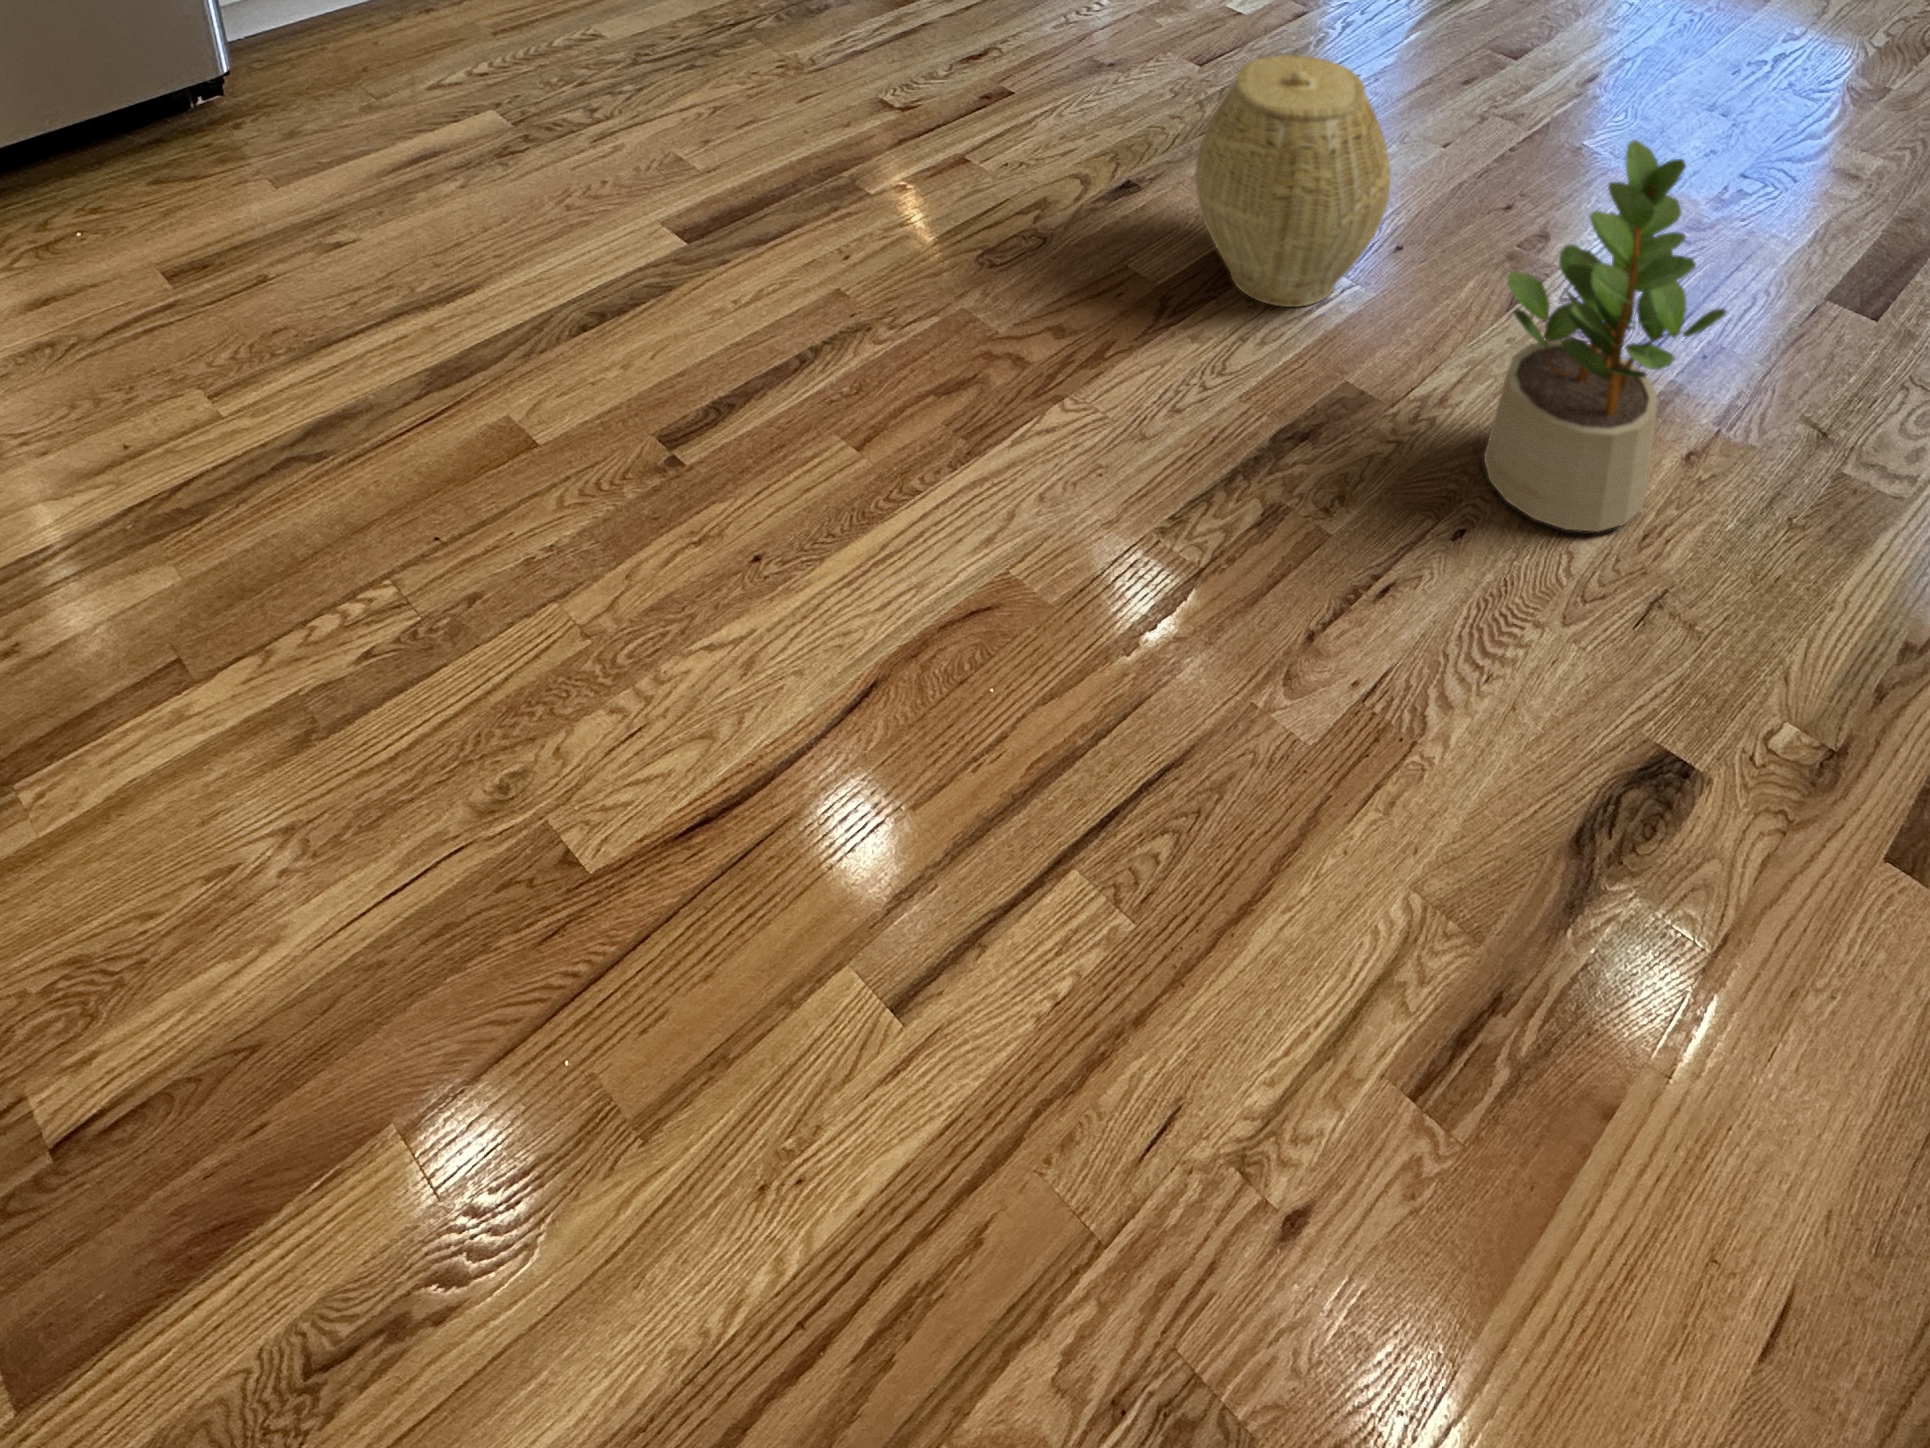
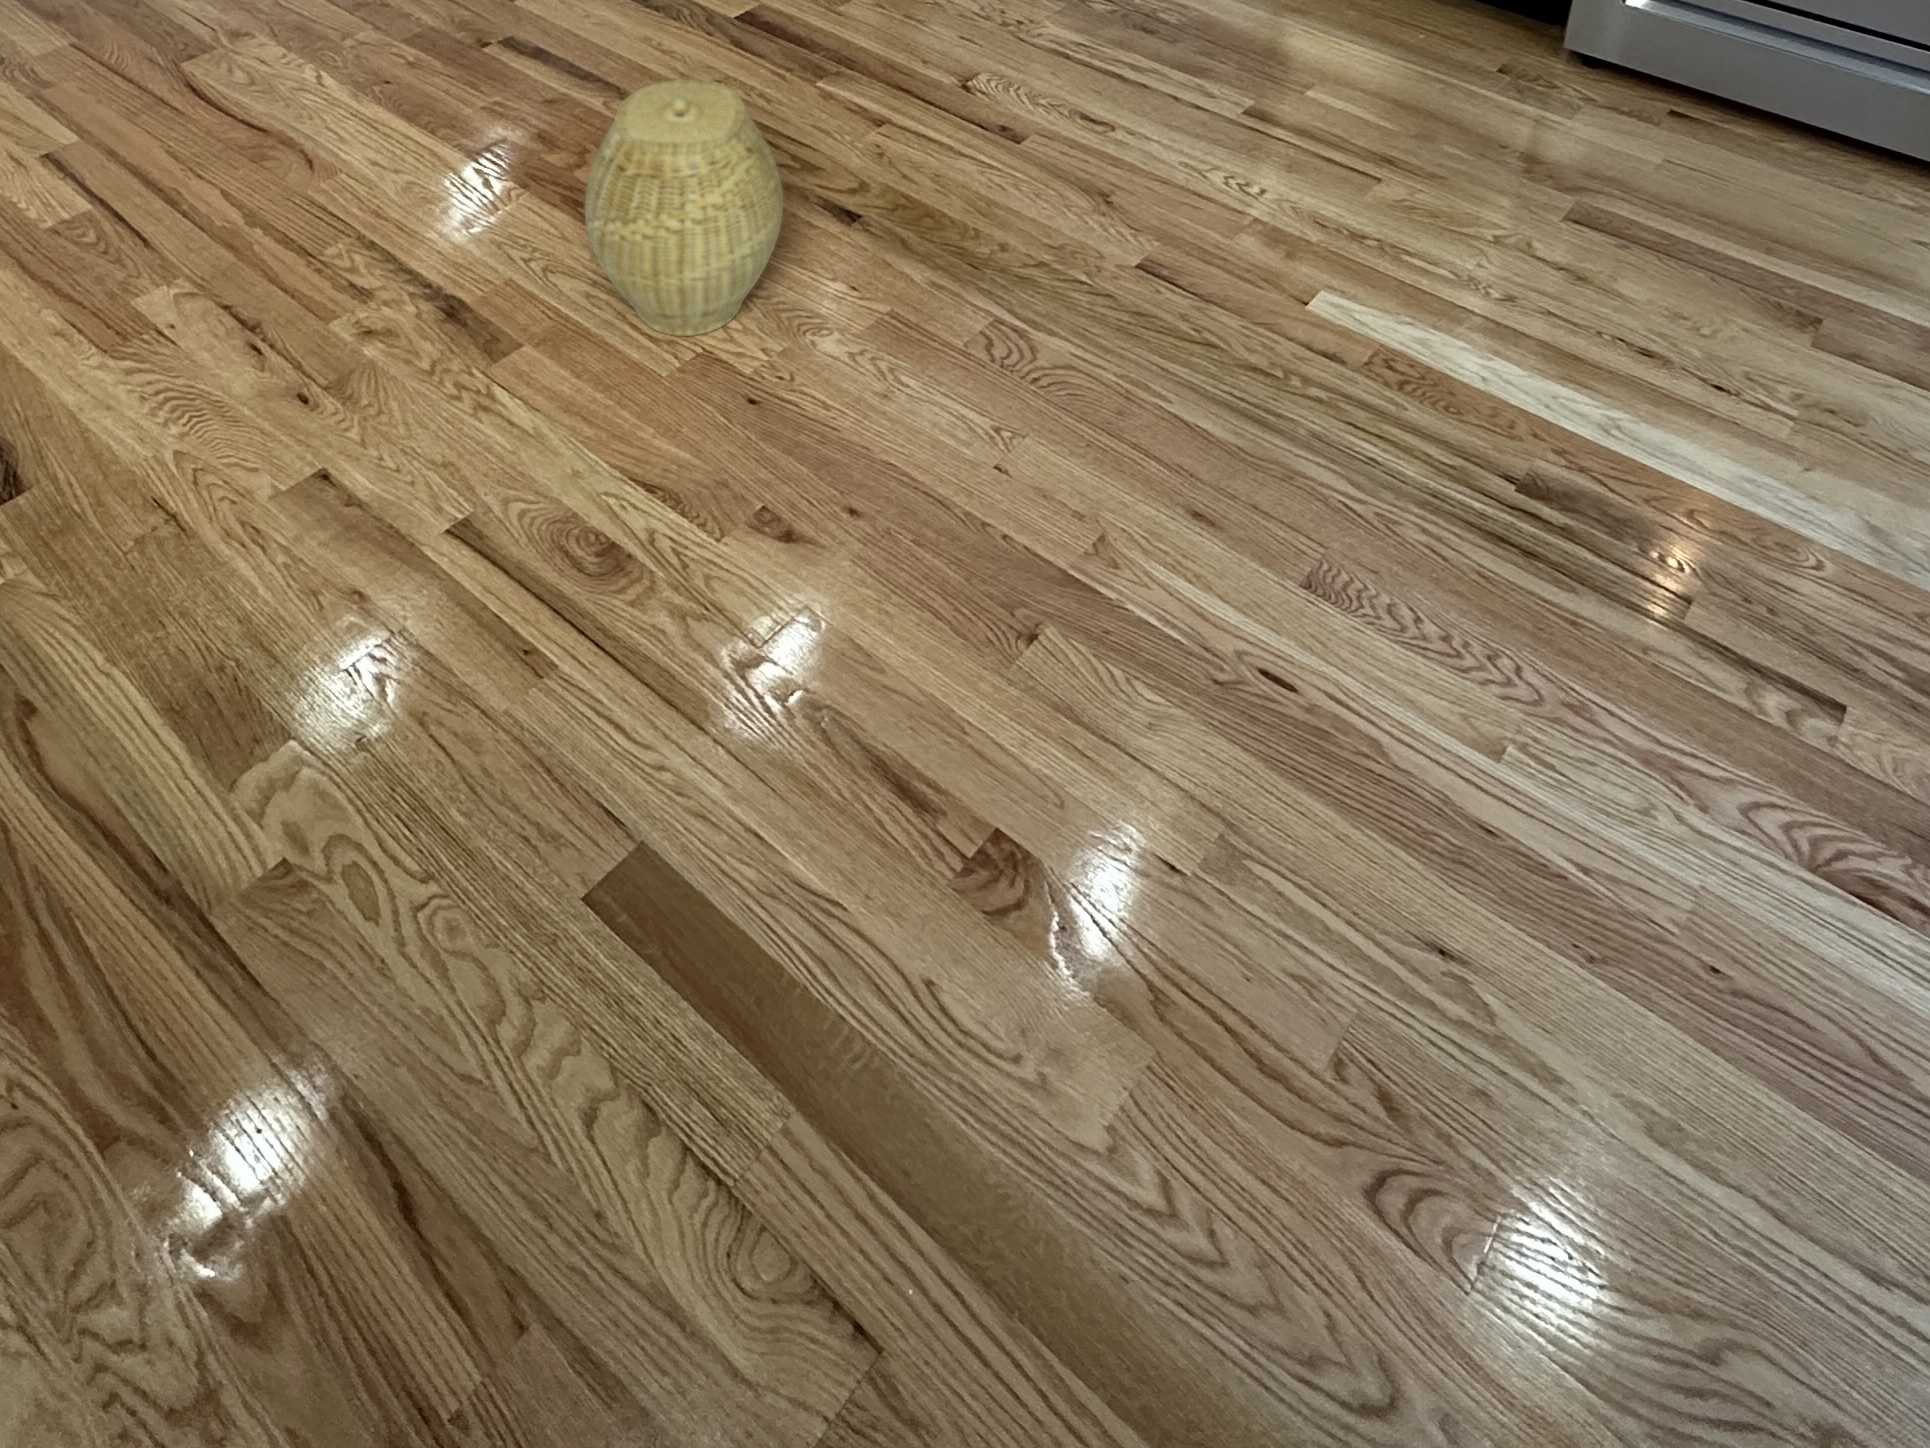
potted plant: present [1484,140,1726,532] -> none [201,143,456,526]

